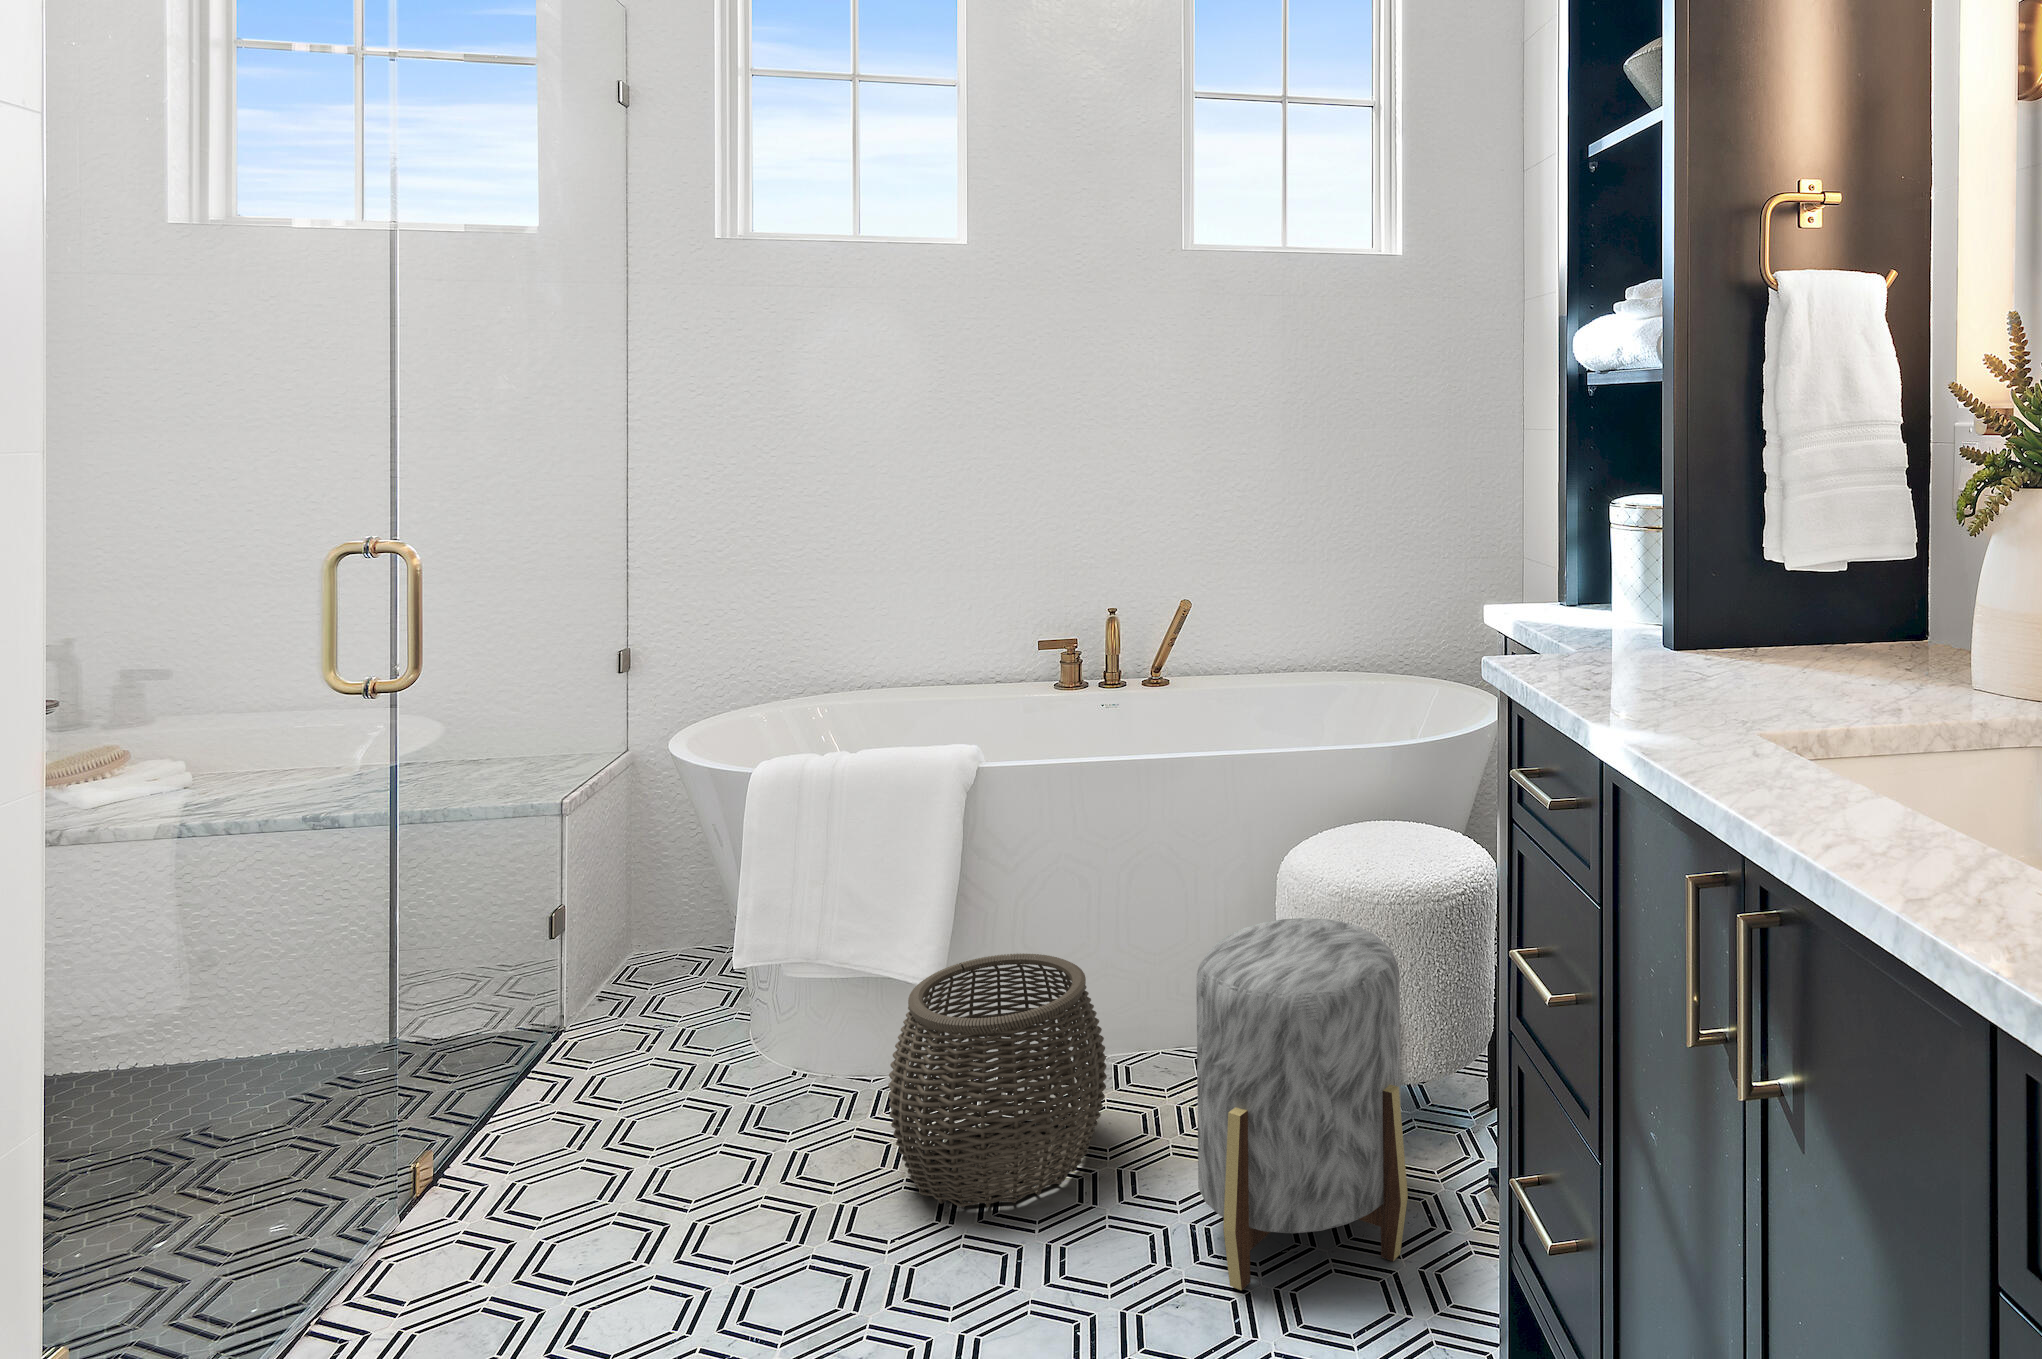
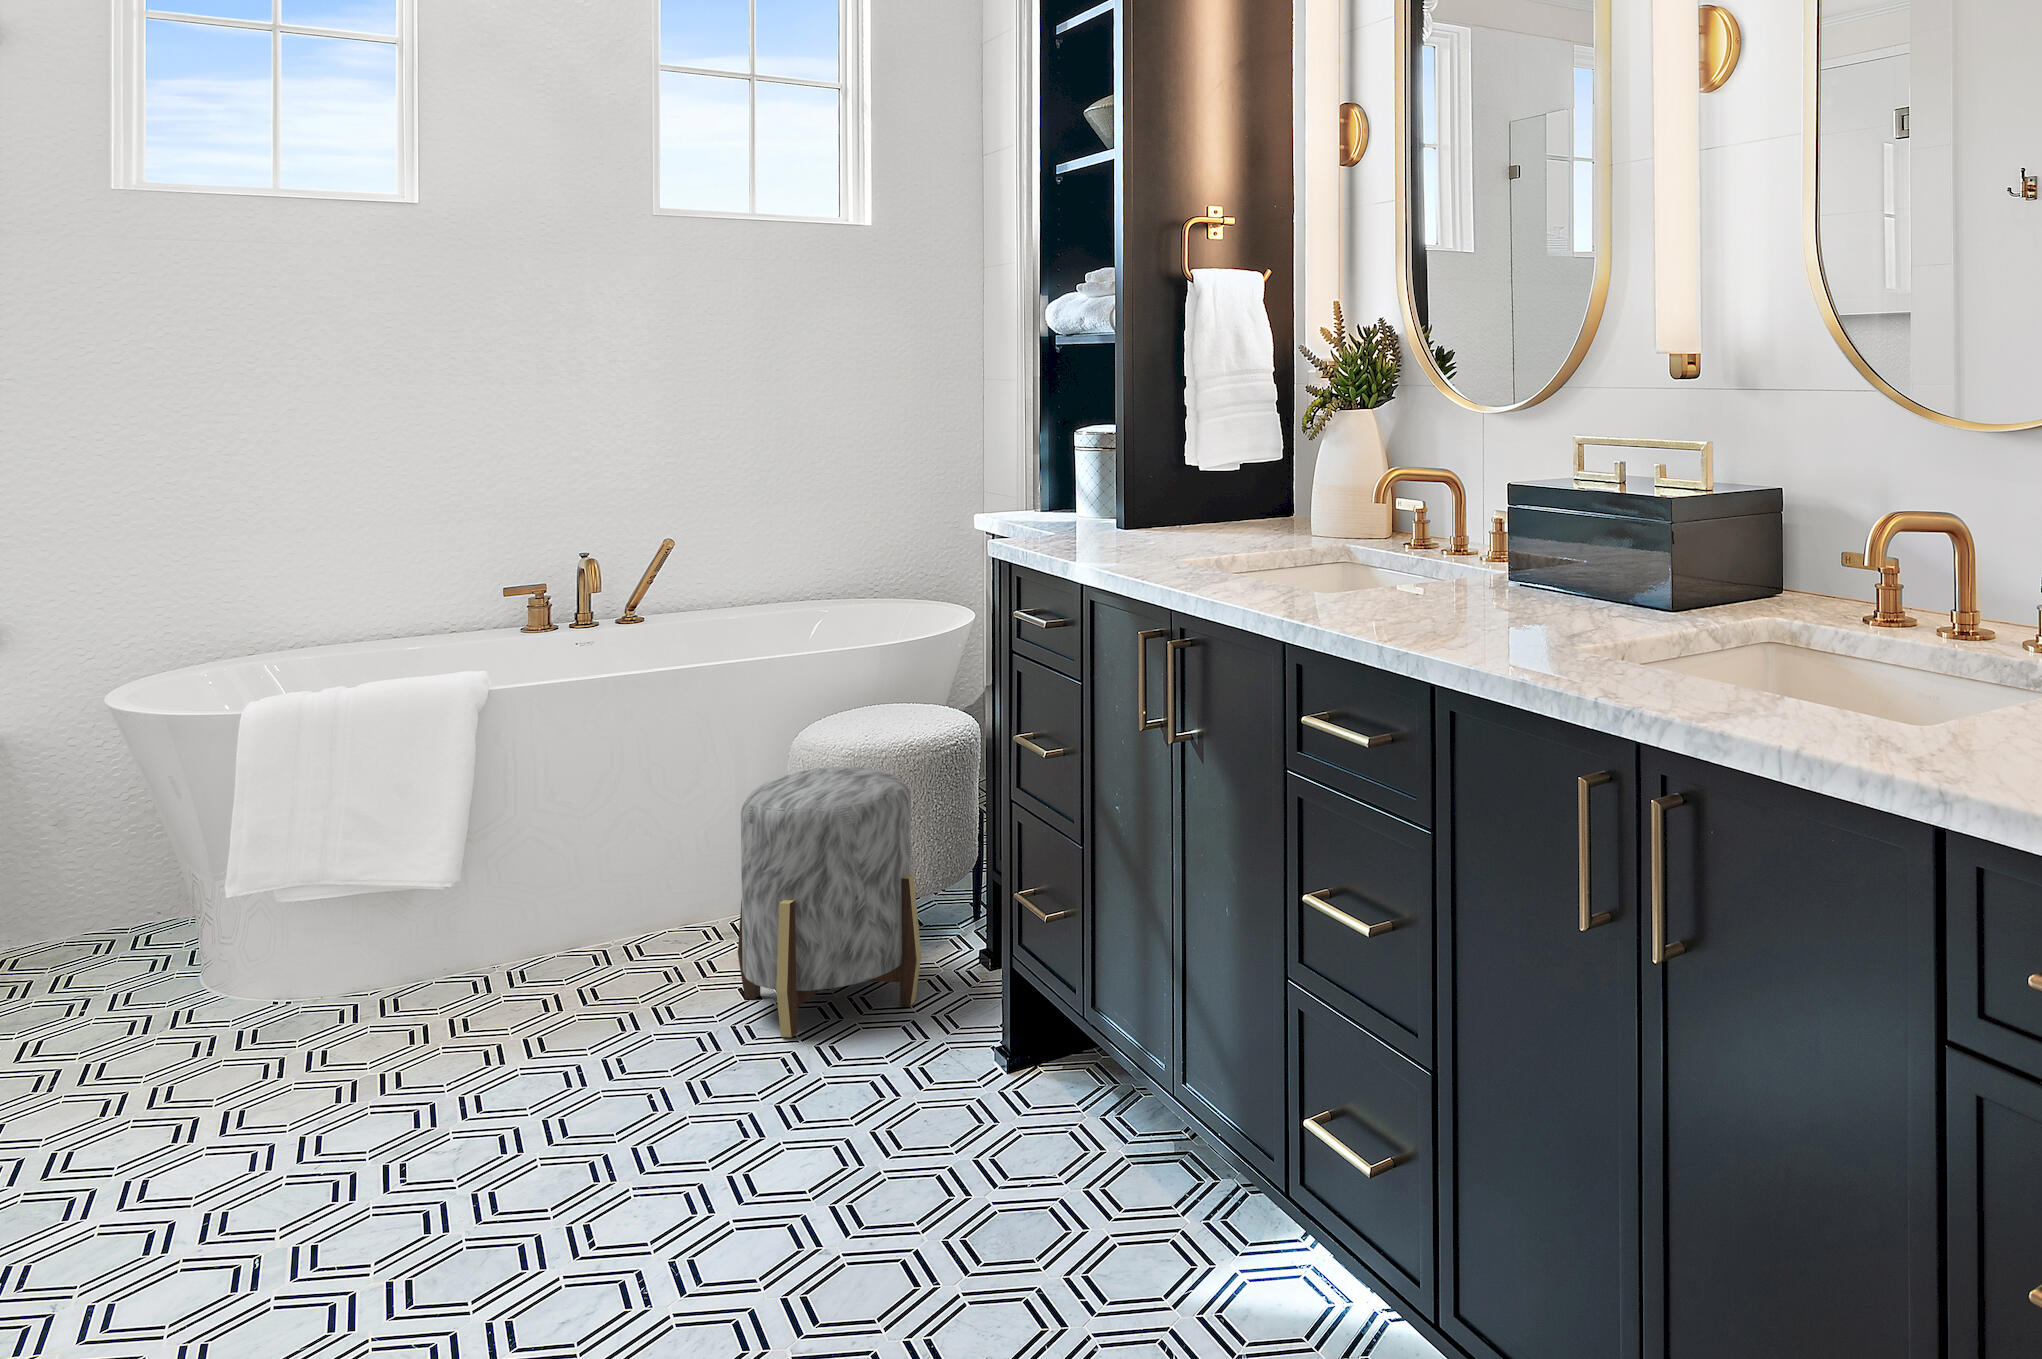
woven basket: present [888,953,1107,1208] -> none [434,835,644,1036]

